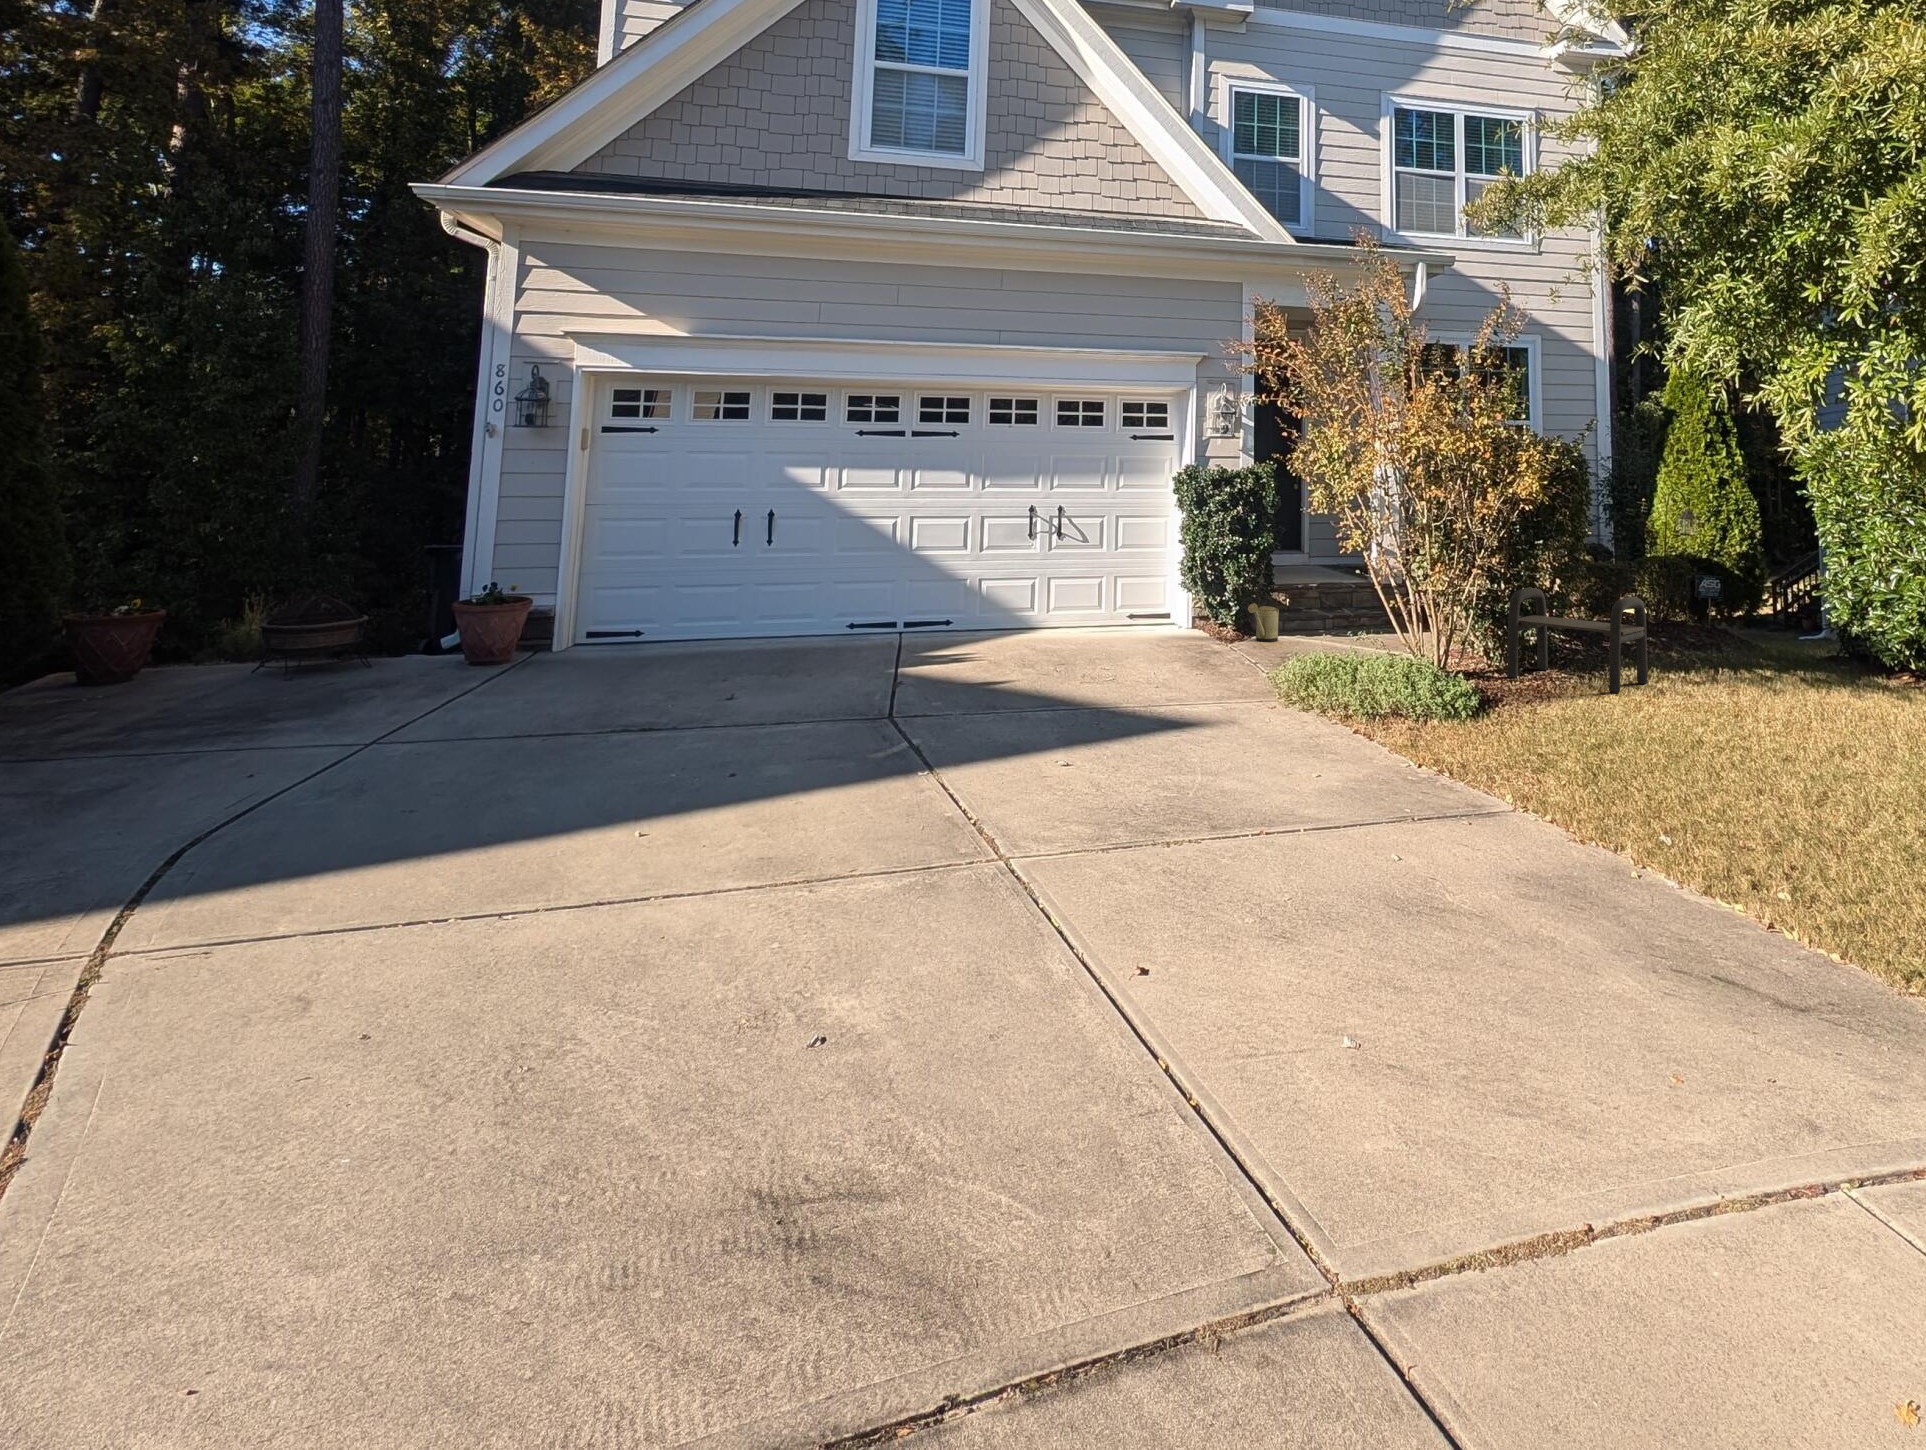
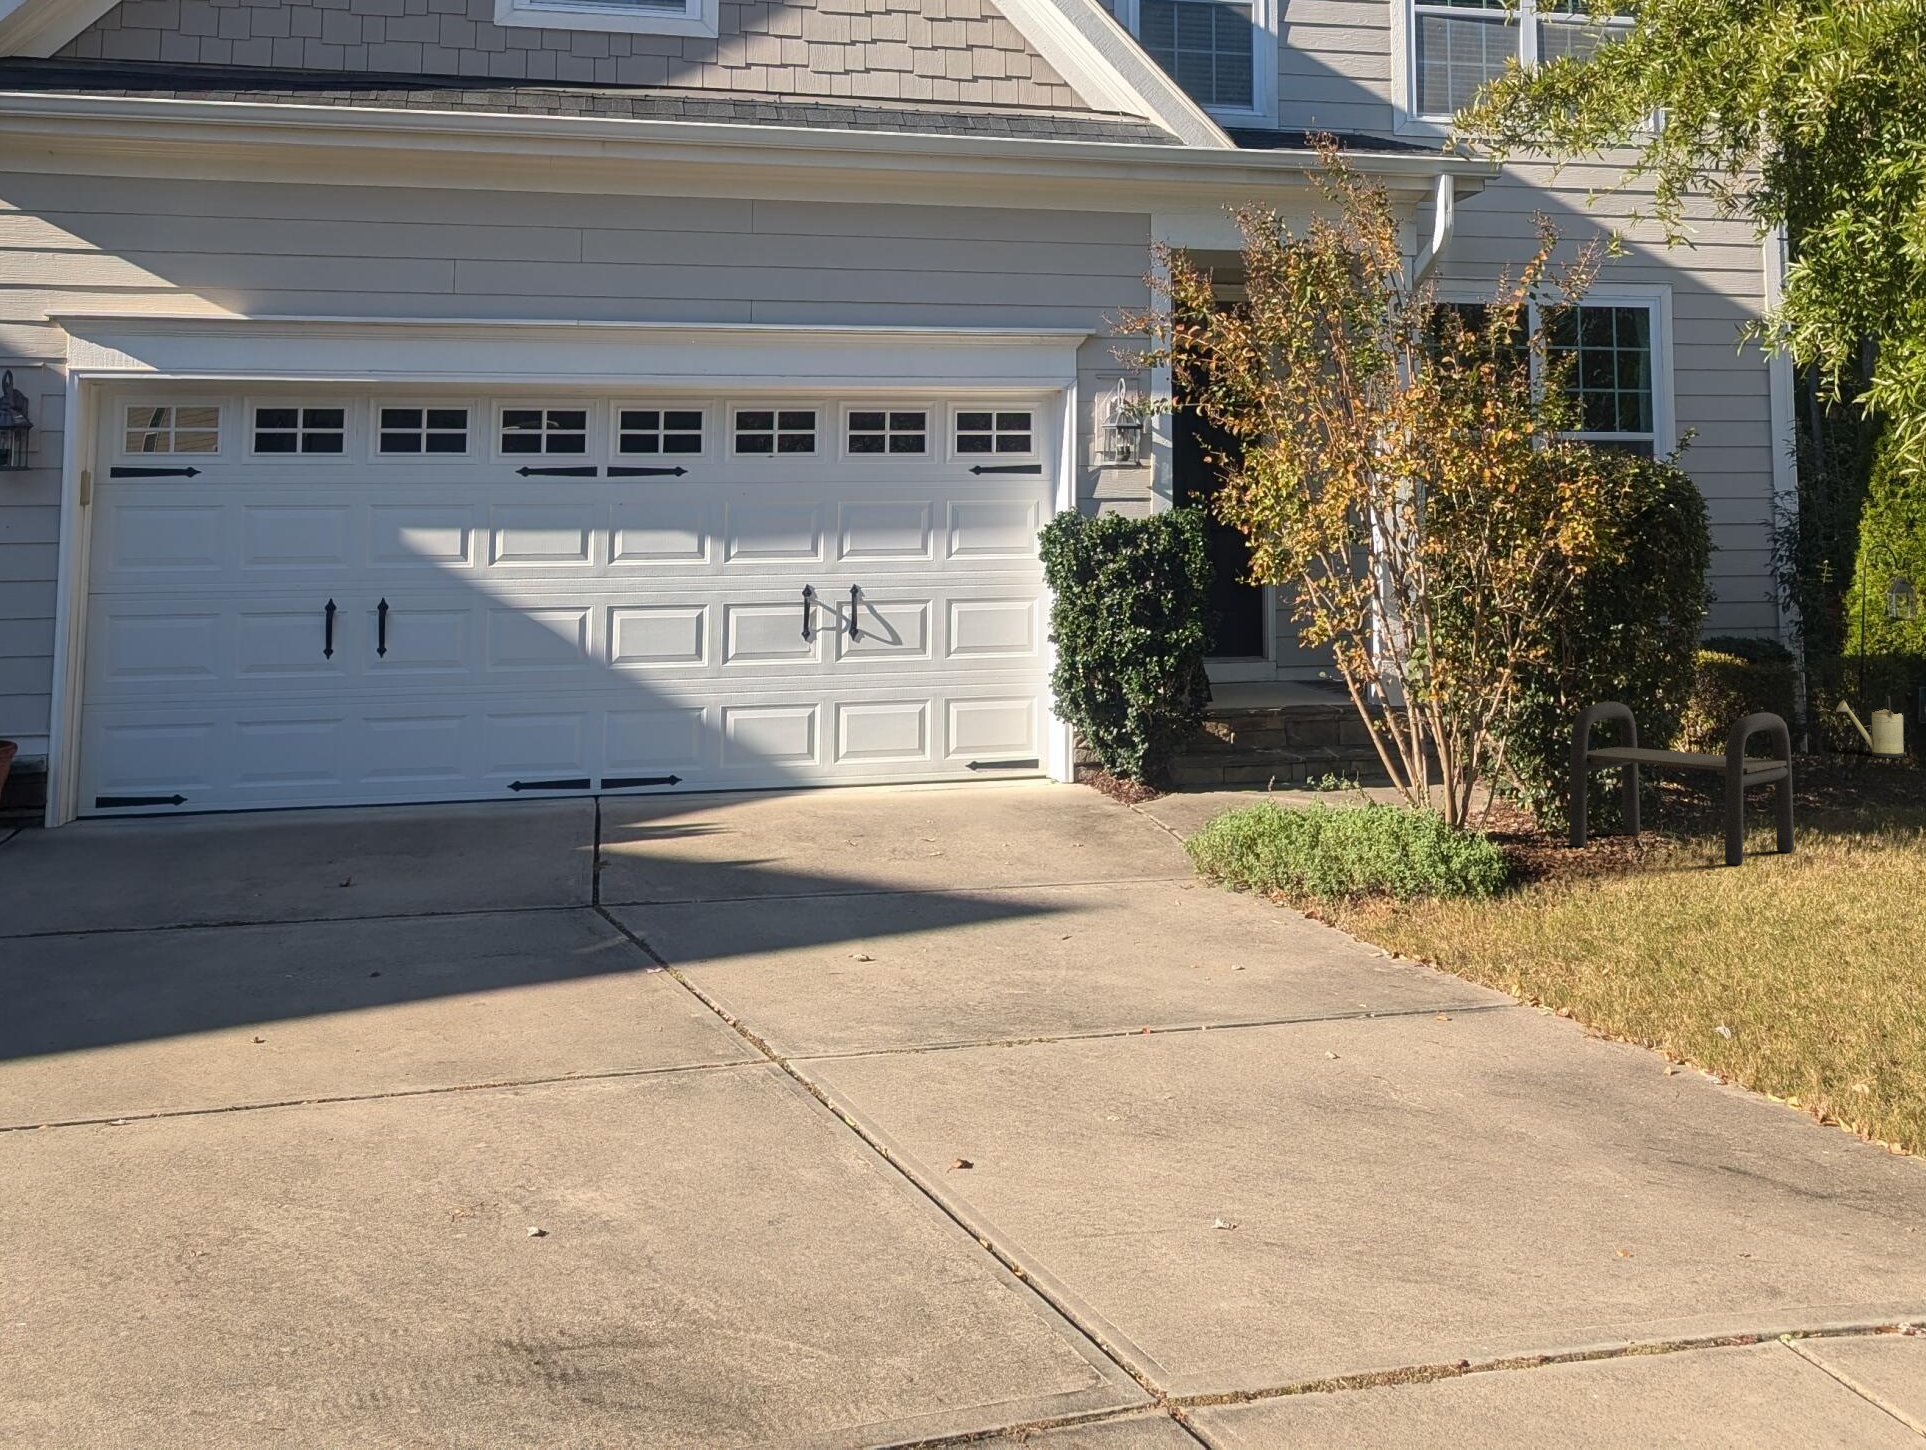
watering can: present [1248,603,1279,642] -> present [1836,695,1904,758]

